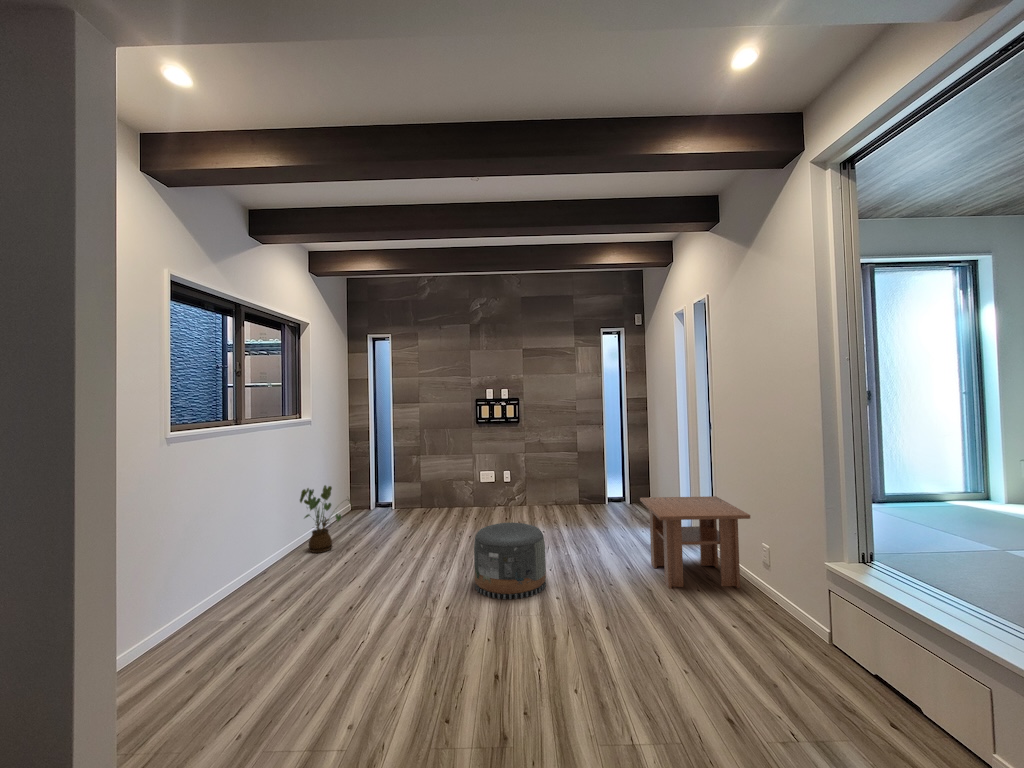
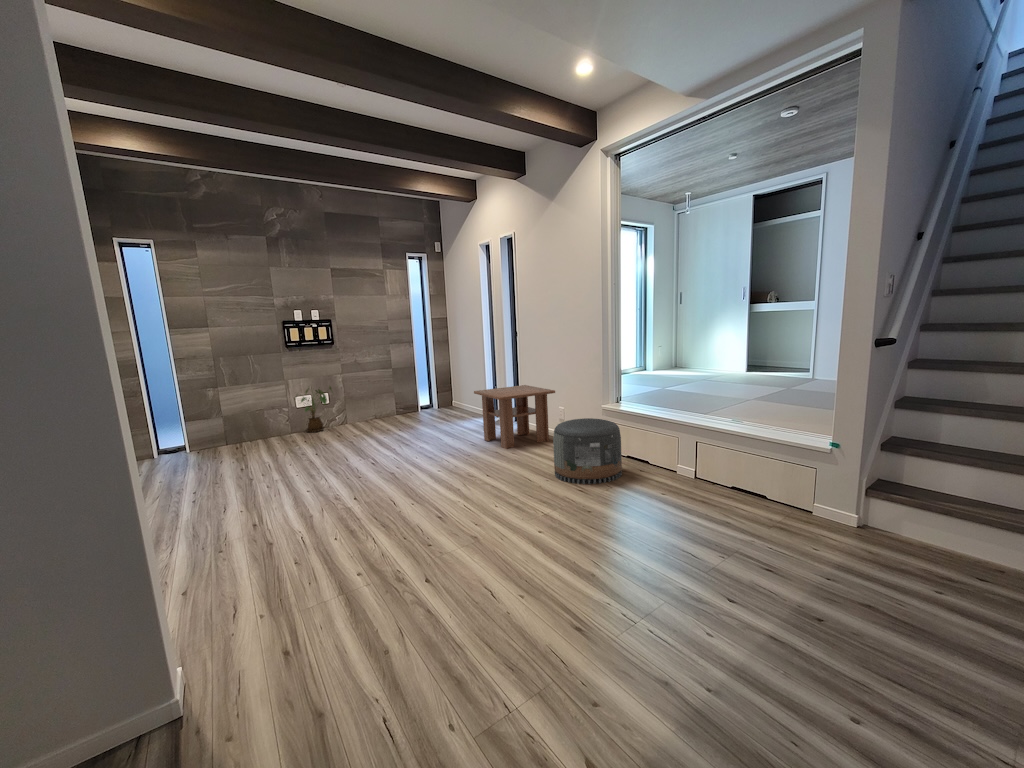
house plant: present [300,485,352,553] -> present [301,386,332,432]
pouf: present [474,523,546,599] -> present [553,418,622,484]

